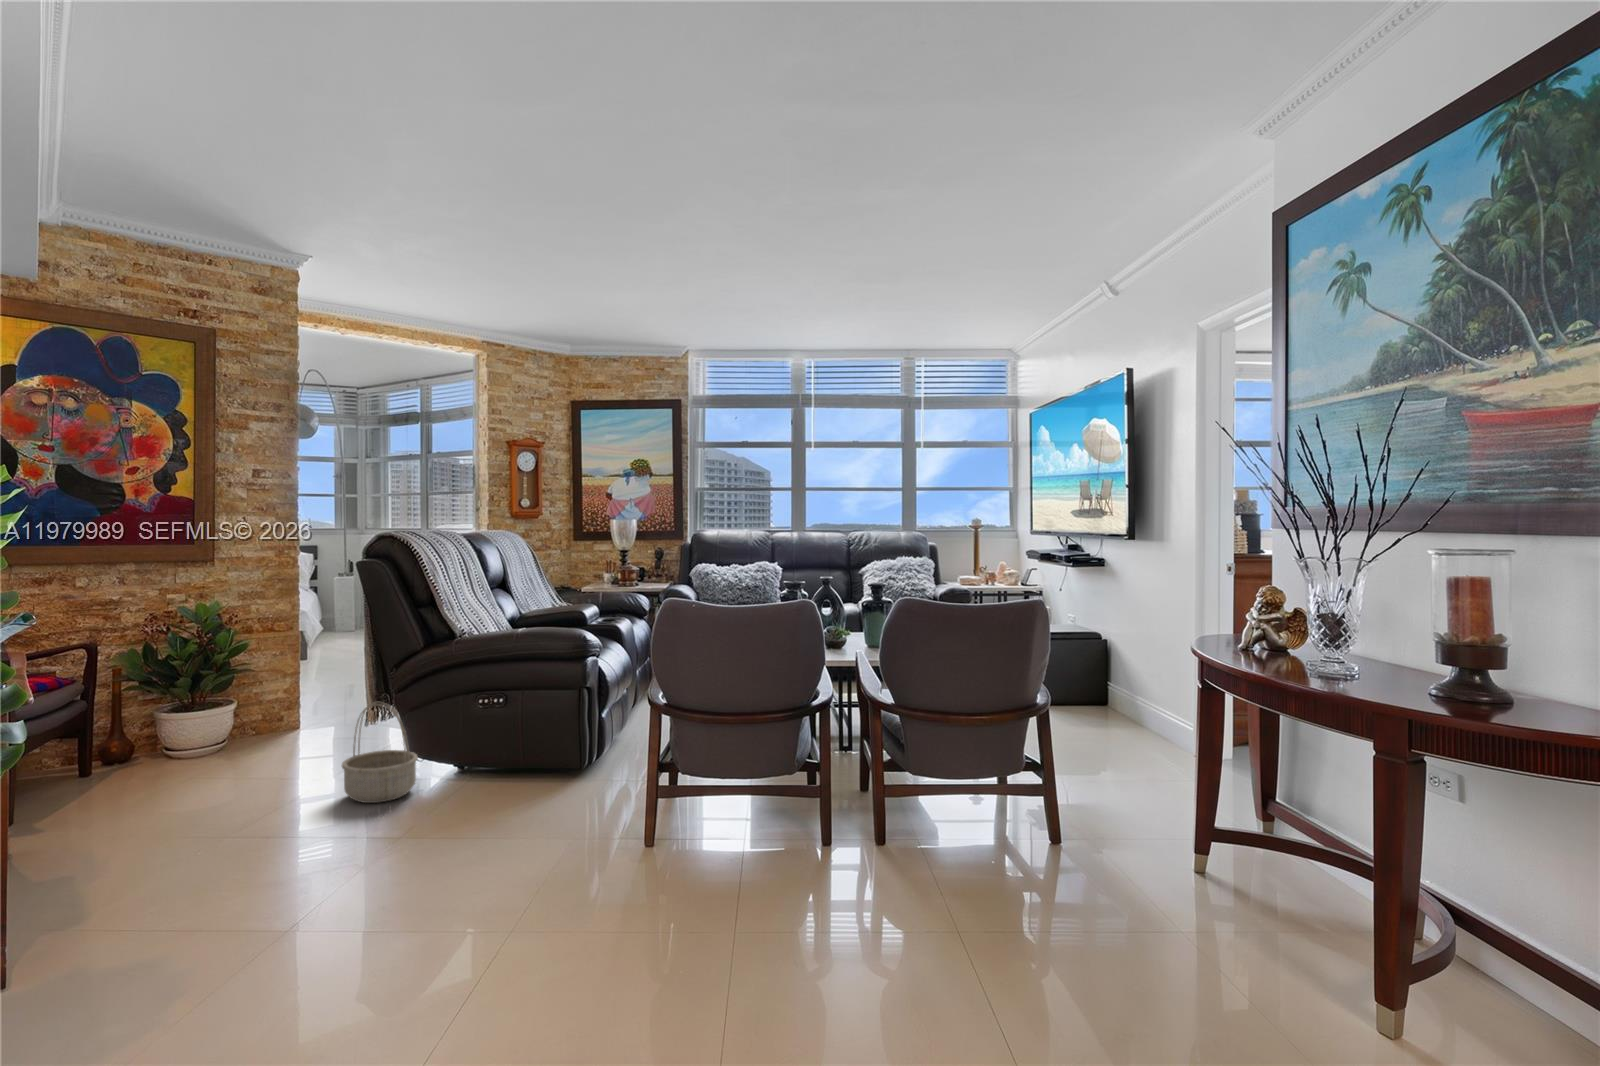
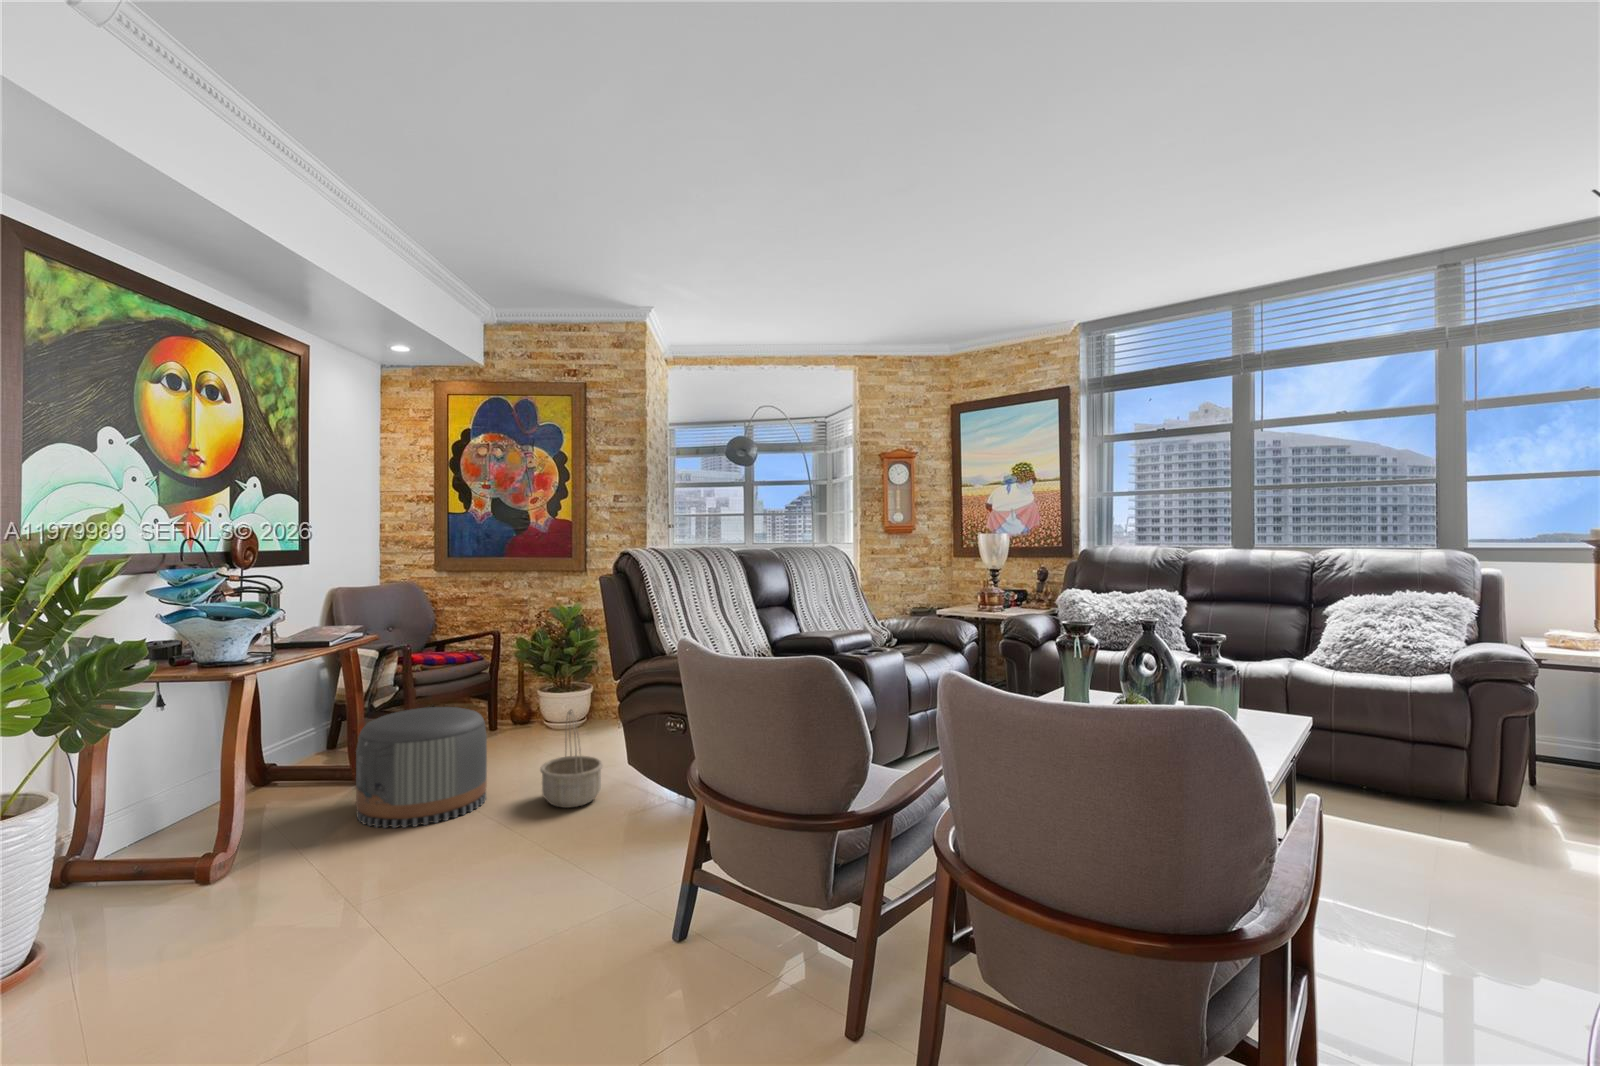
pouf: none [100,724,281,878] -> present [356,707,487,828]

